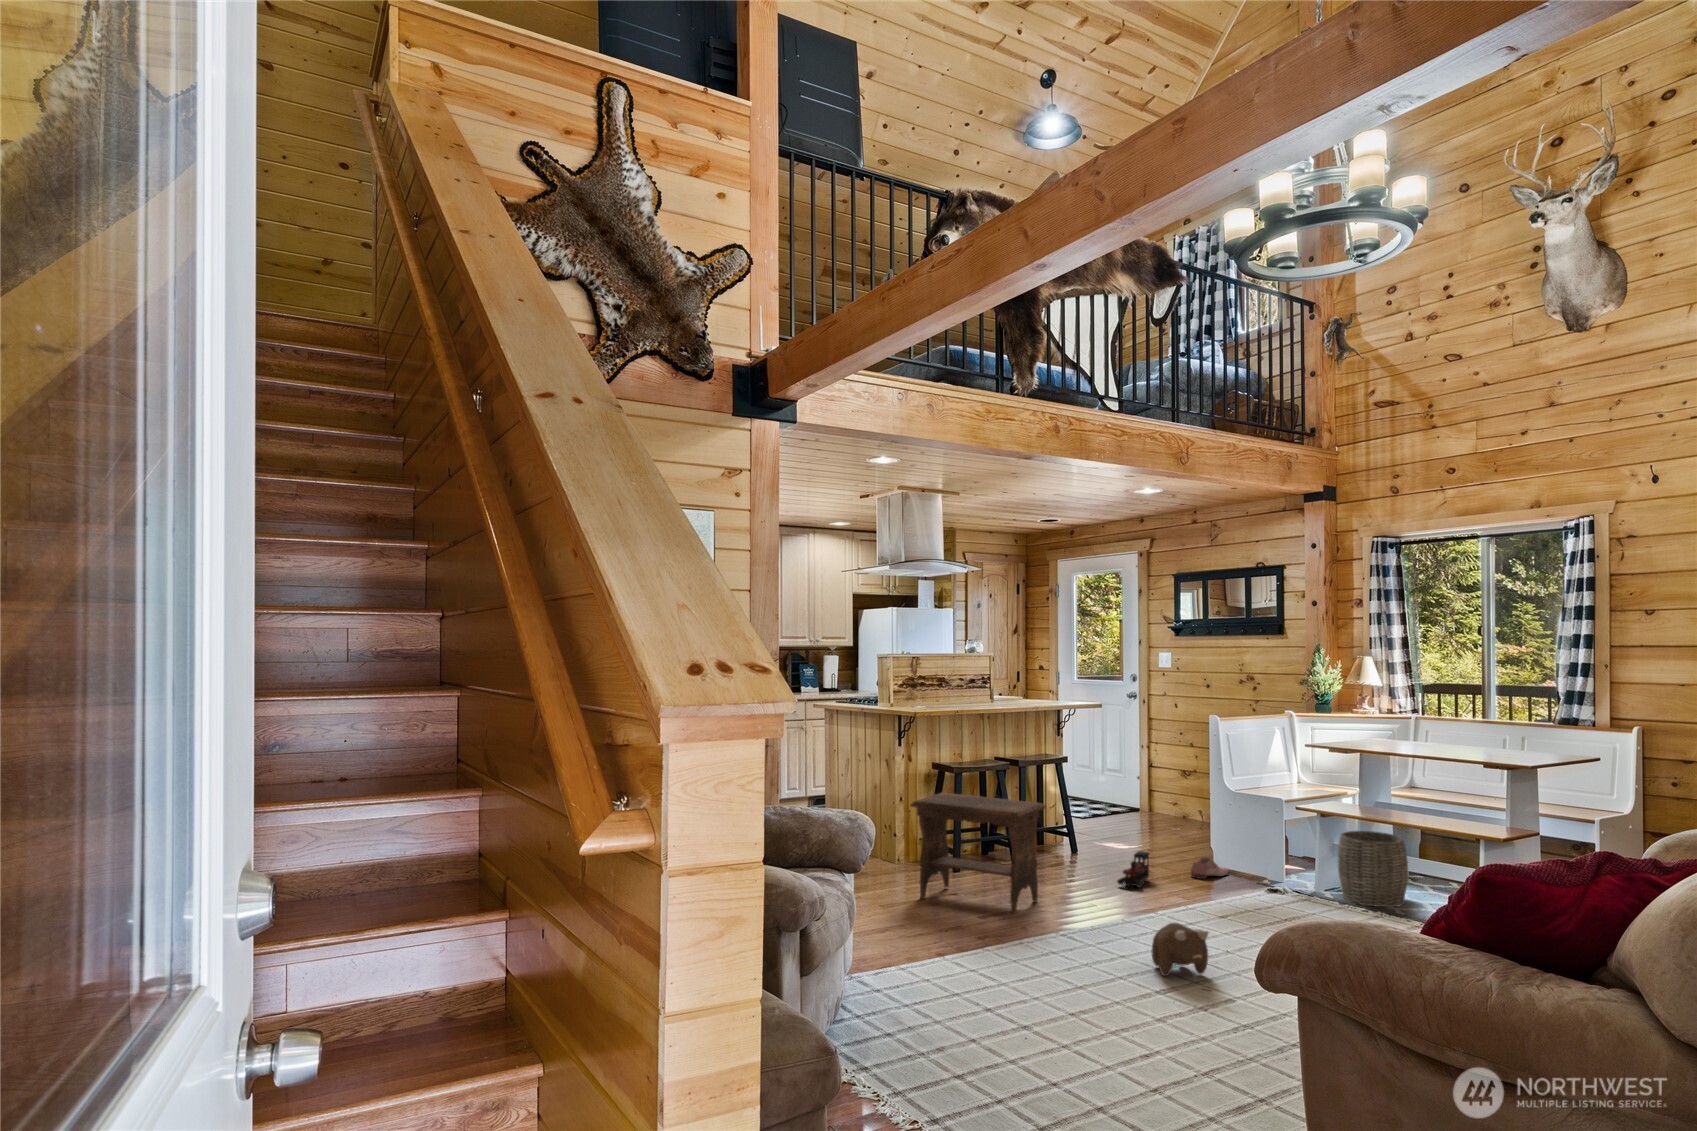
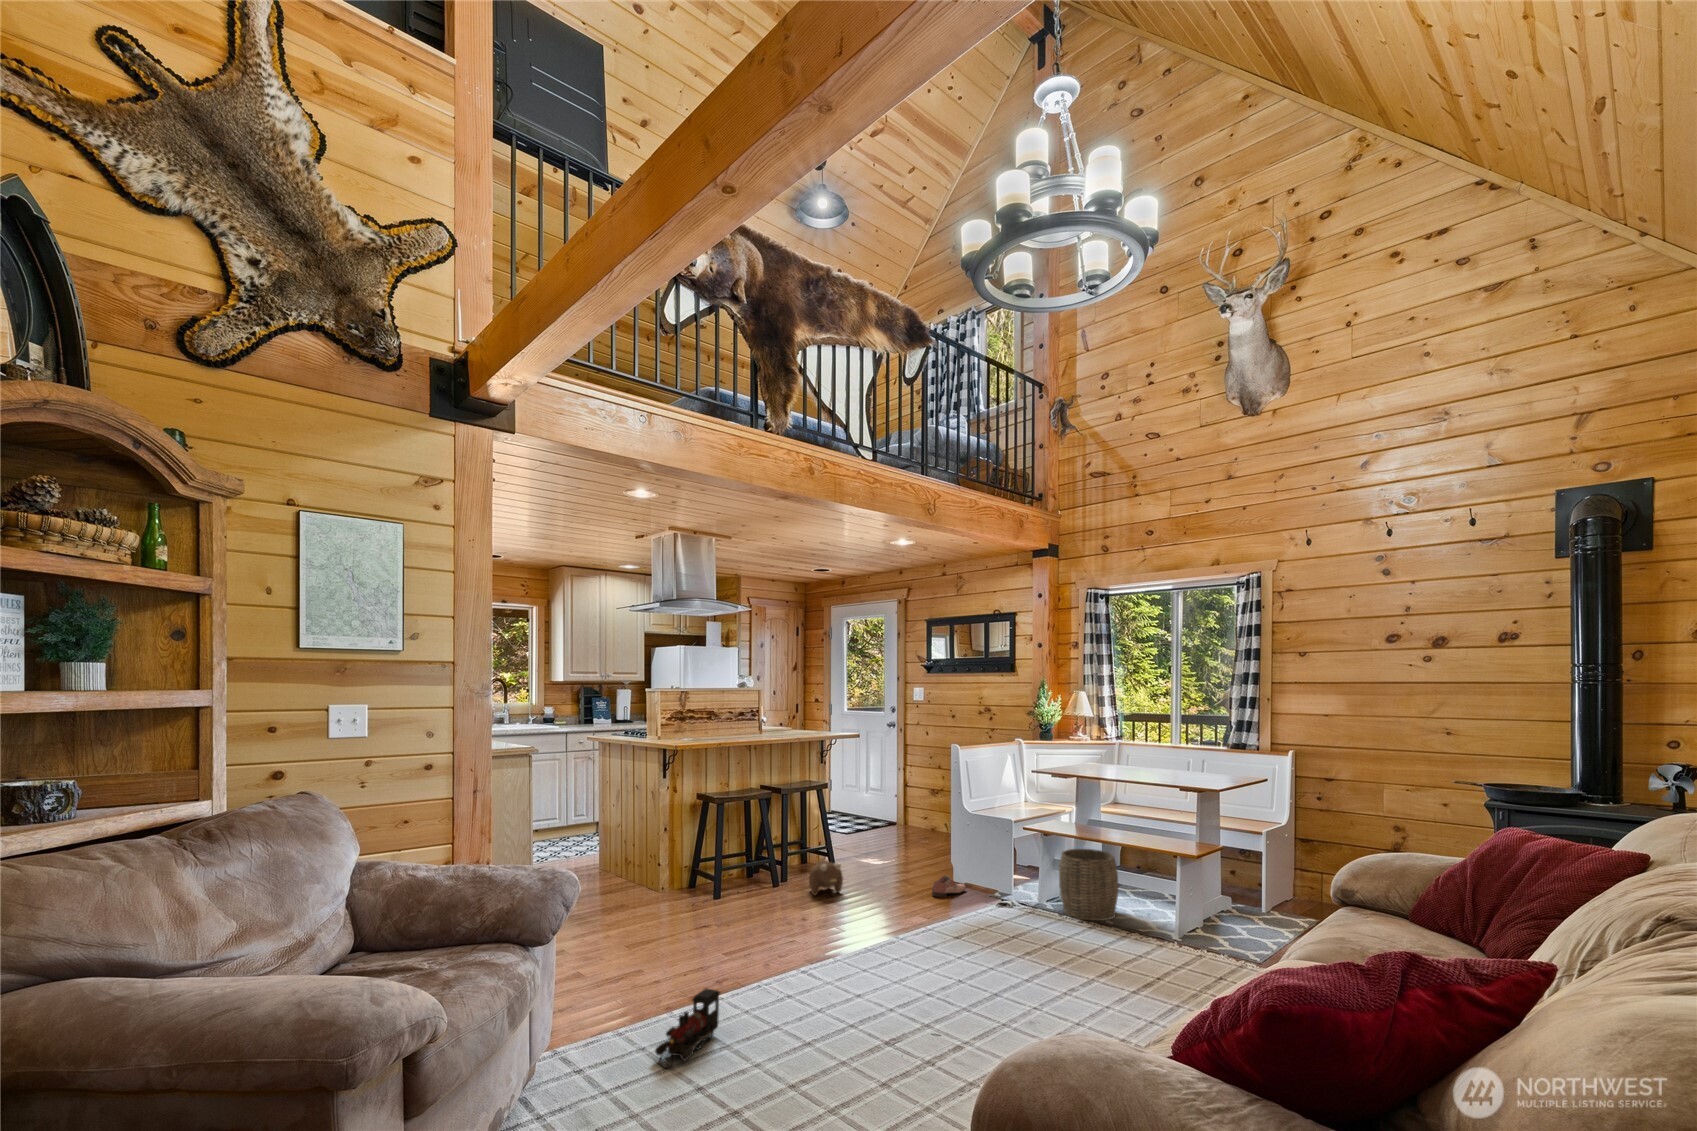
footstool: present [911,793,1045,913] -> none [662,824,795,949]
toy train: present [1117,851,1149,890] -> present [655,989,720,1068]
plush toy: present [1151,923,1209,976] -> present [809,860,843,895]

